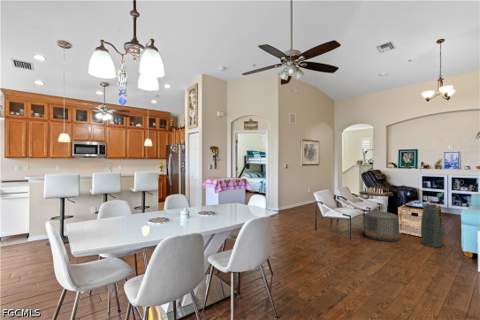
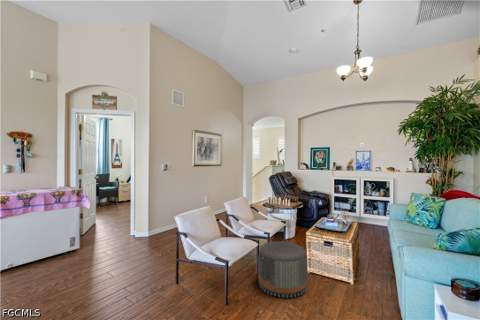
air purifier: present [421,205,442,247] -> none [338,232,366,305]

